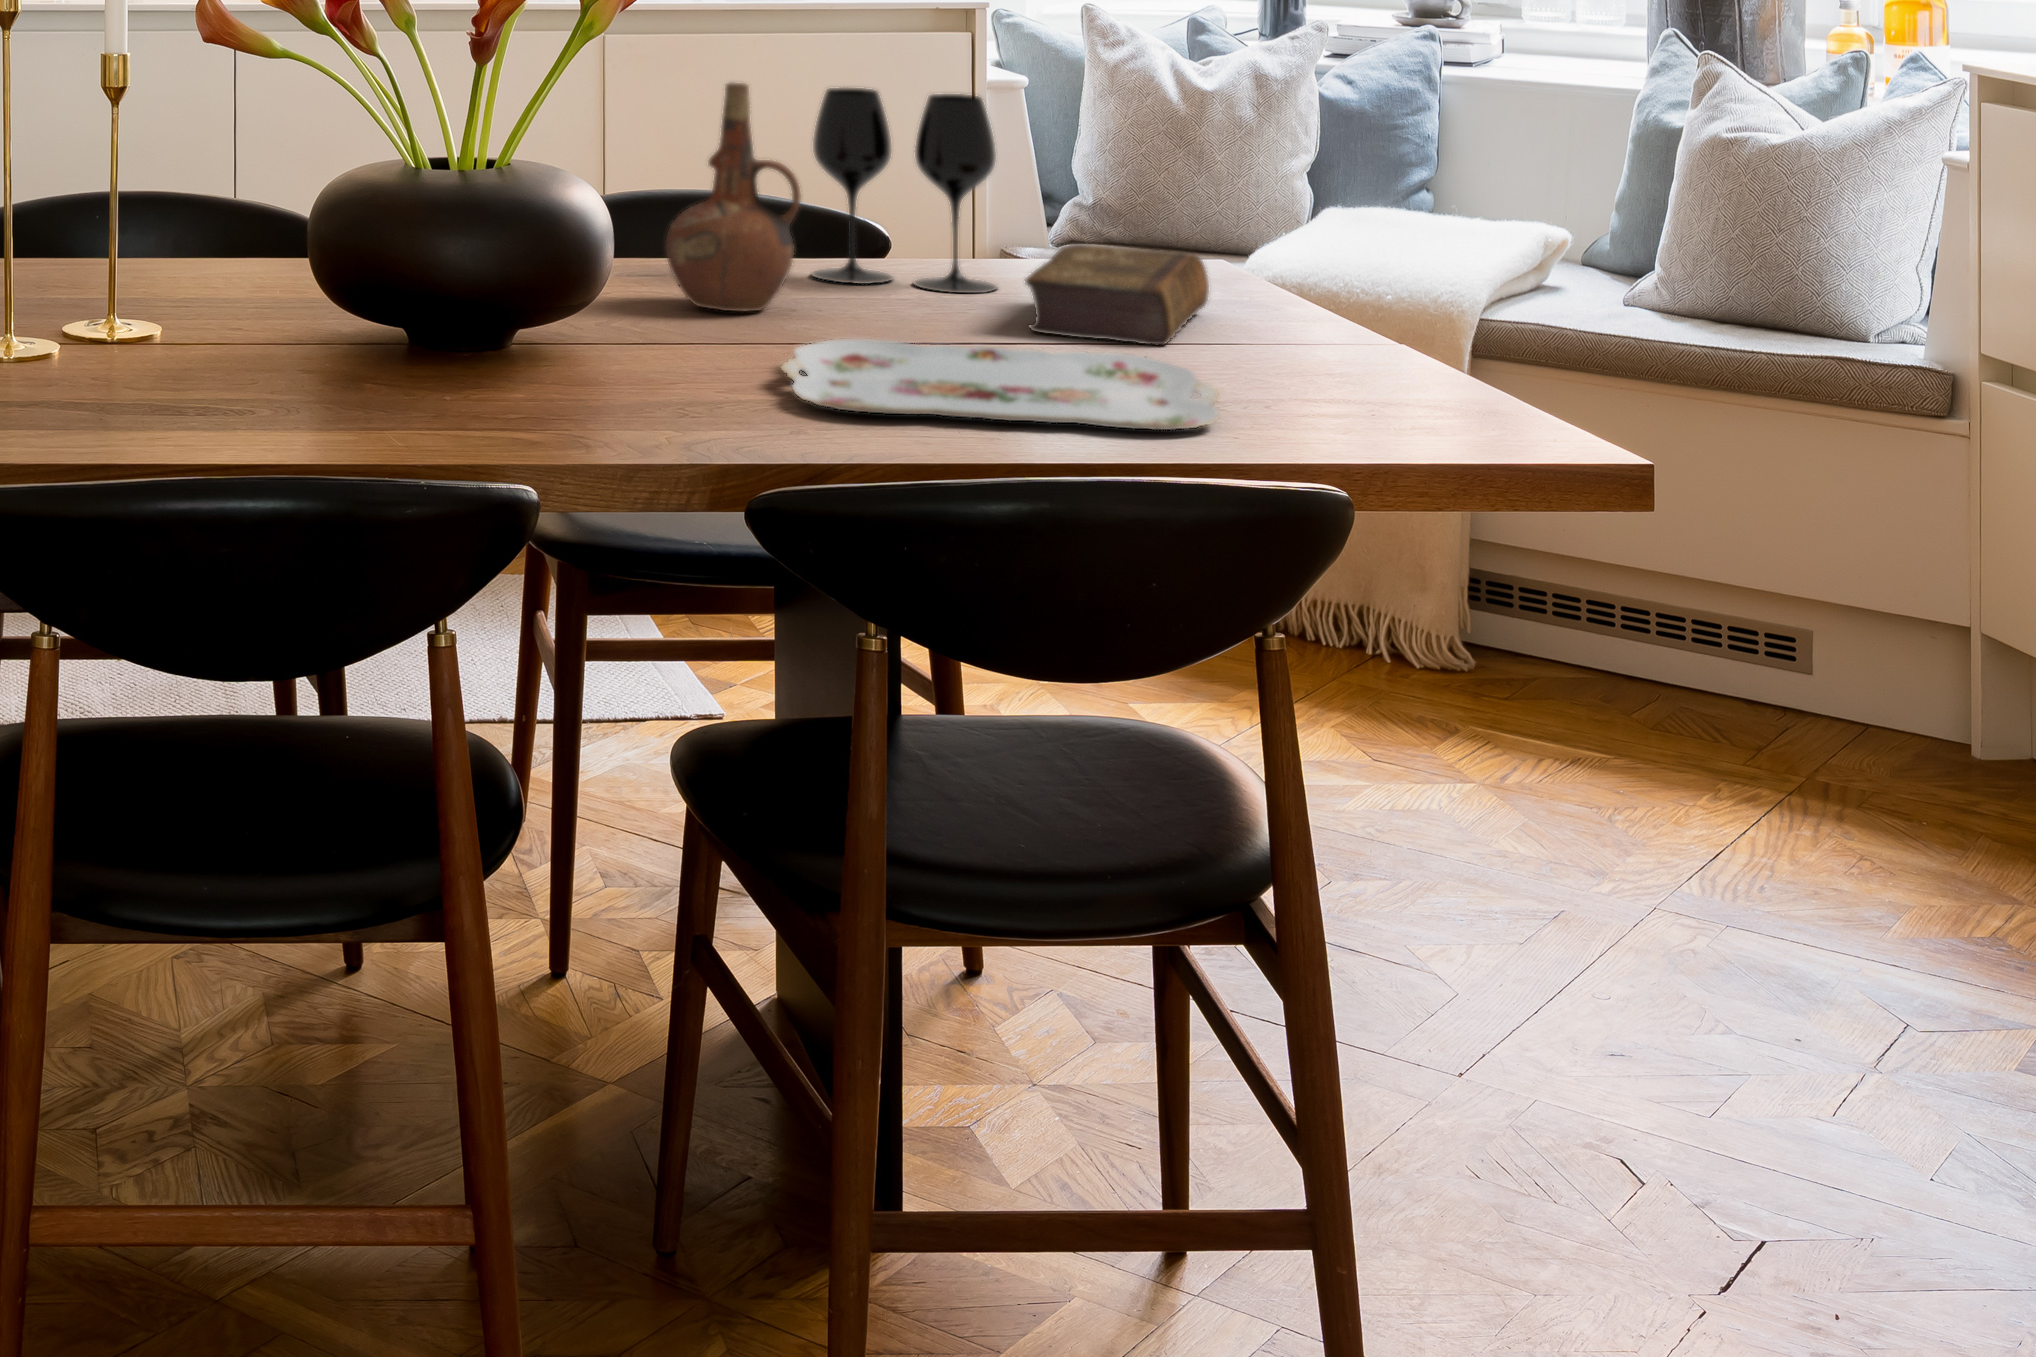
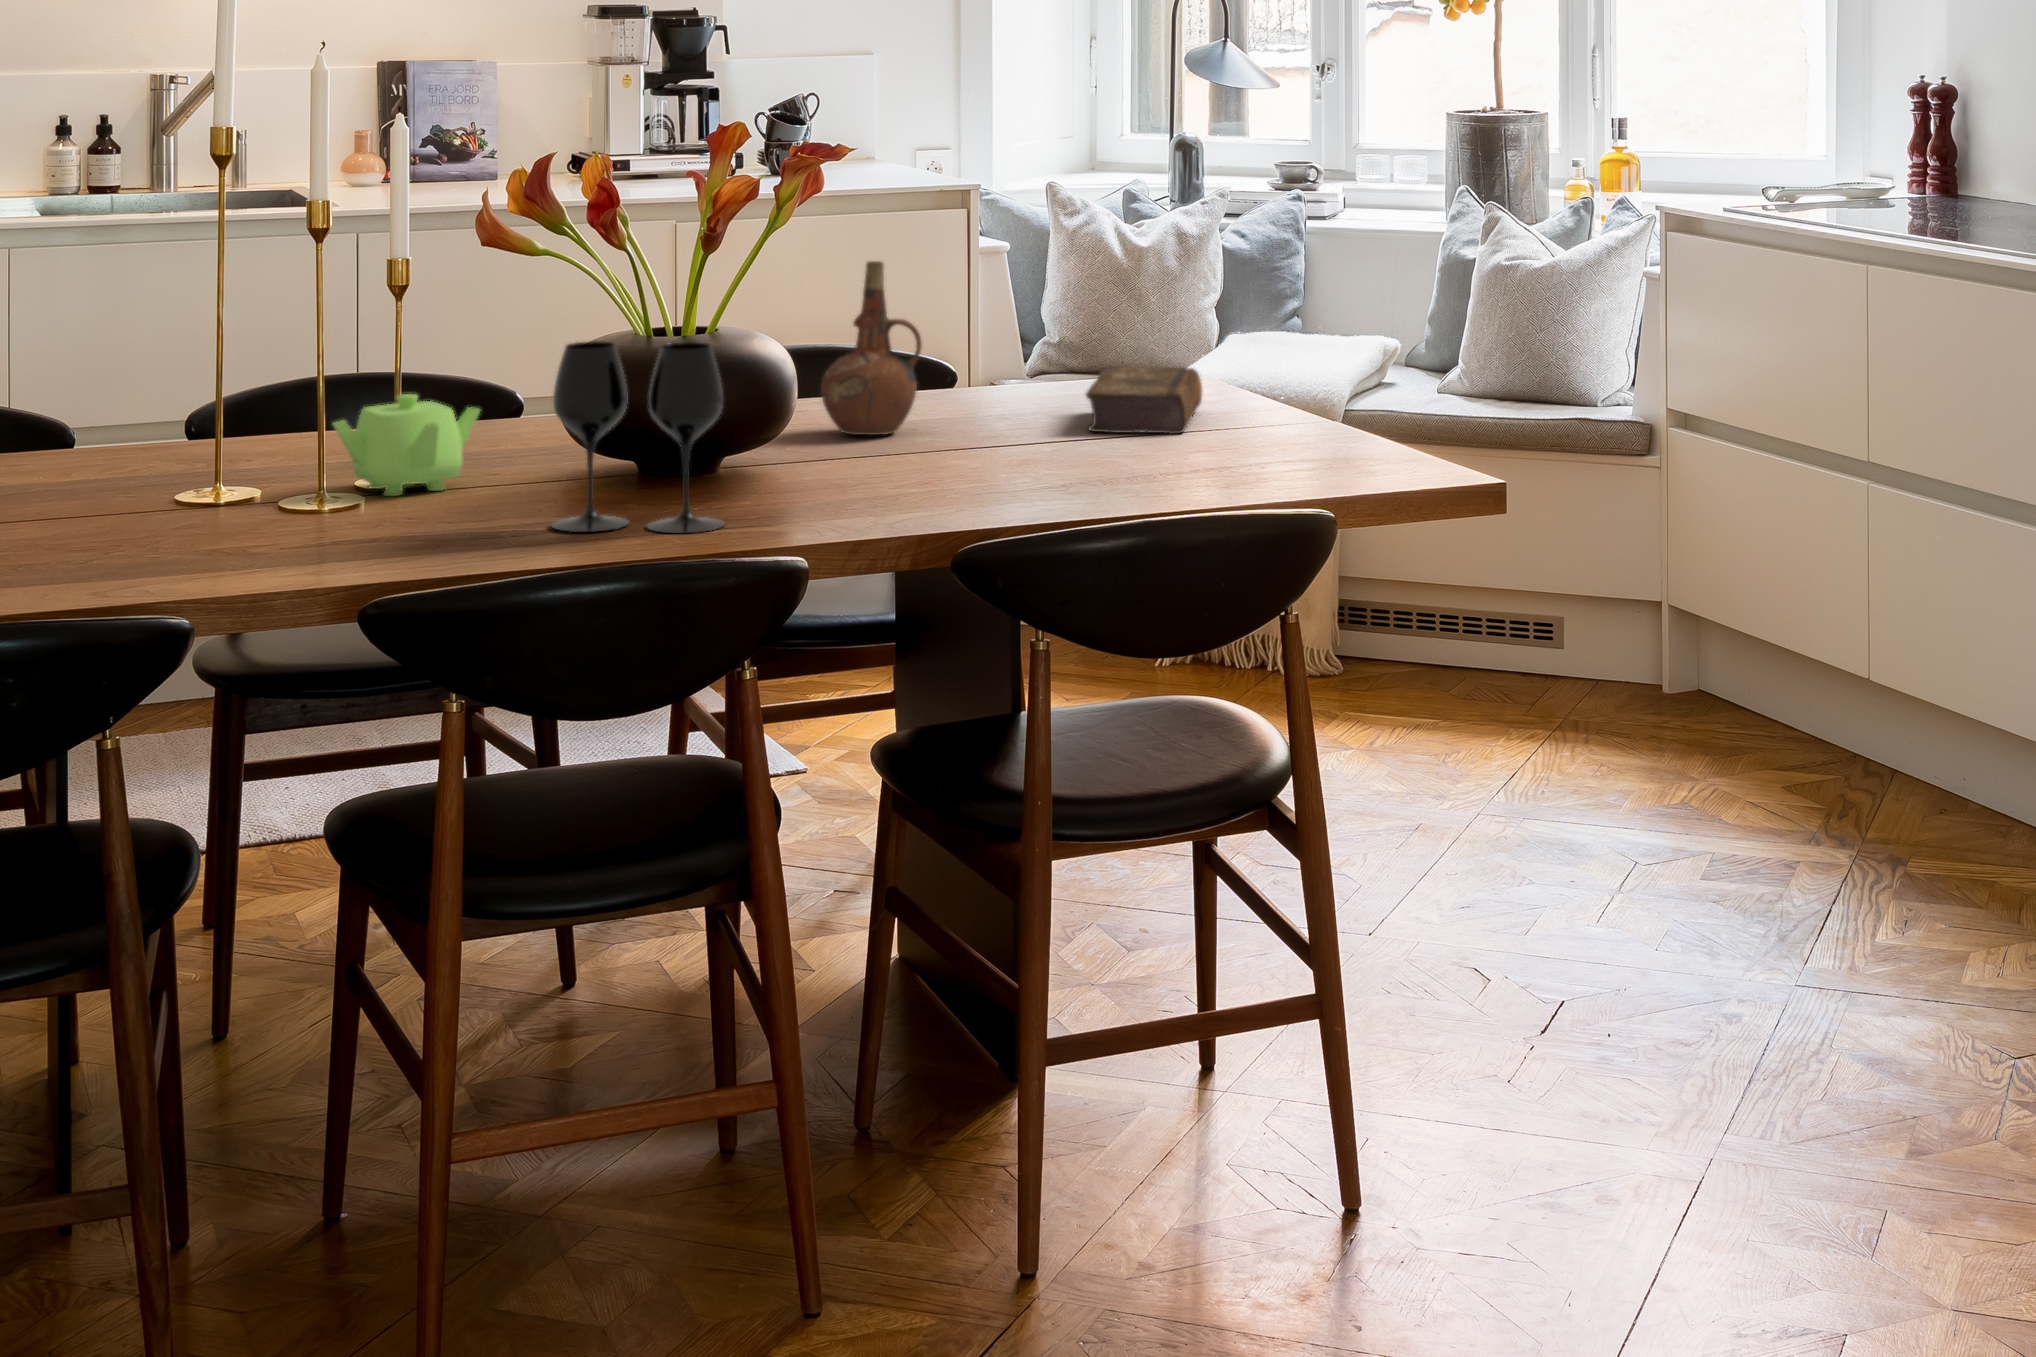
wine glass: present [812,88,997,293] -> present [551,341,724,534]
teapot: none [23,215,208,340] -> present [333,394,480,496]
serving tray: present [781,339,1219,430] -> none [938,439,1238,492]

